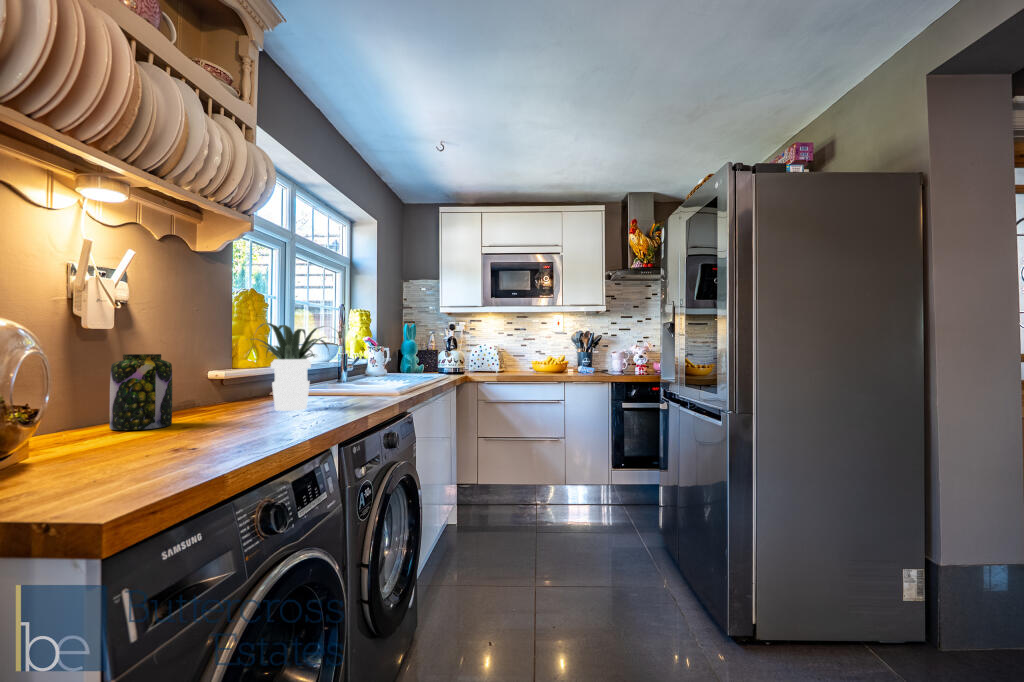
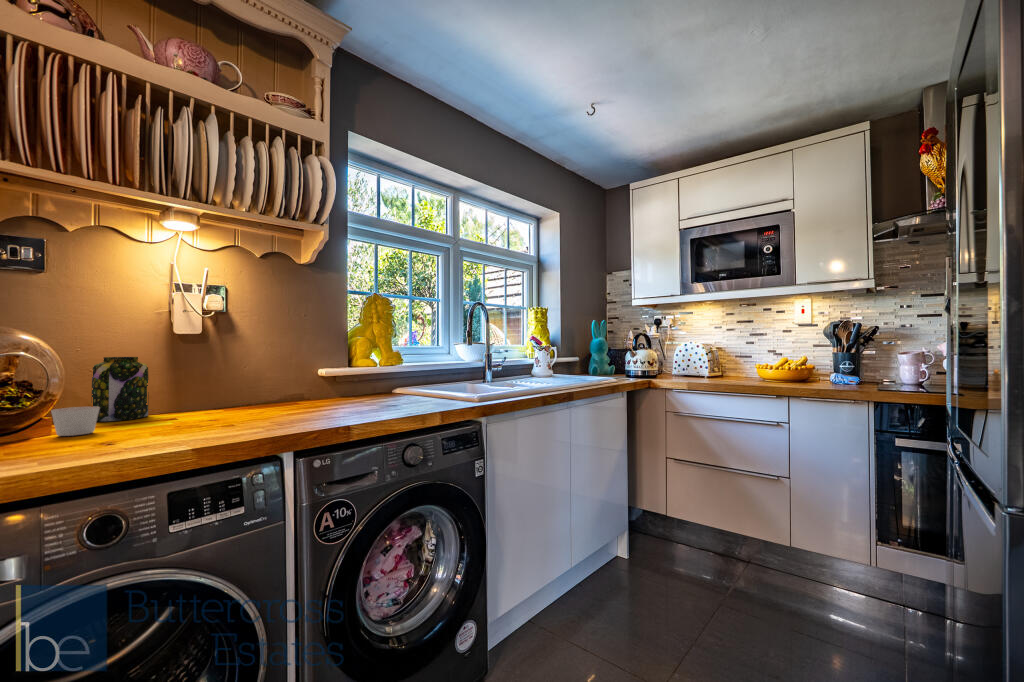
potted plant: present [256,323,328,411] -> none [202,327,319,414]
candle: none [196,405,240,435] -> present [51,407,100,436]

